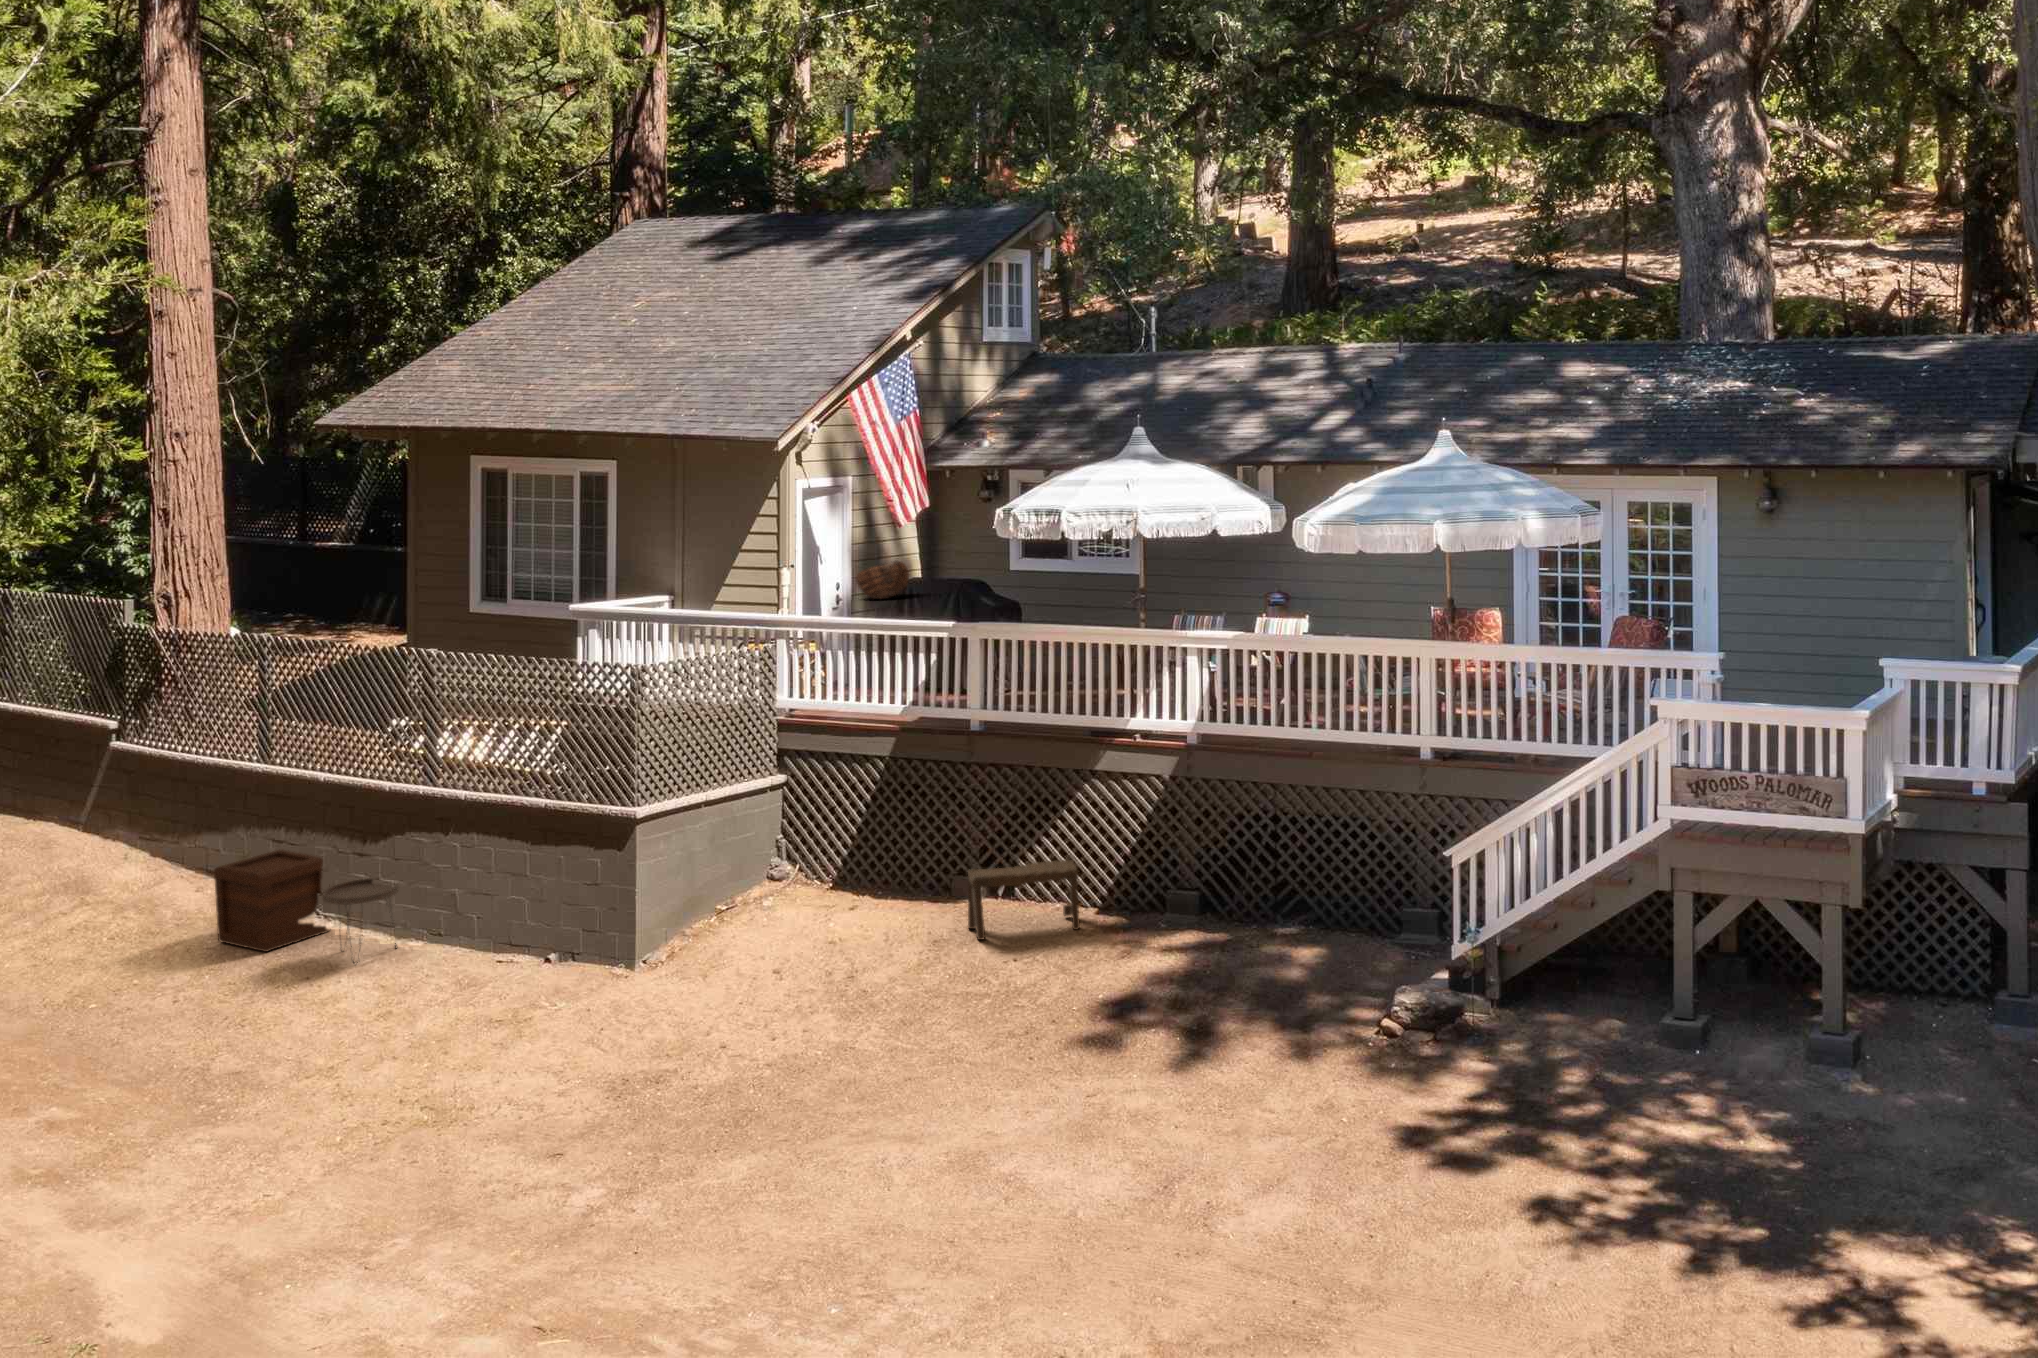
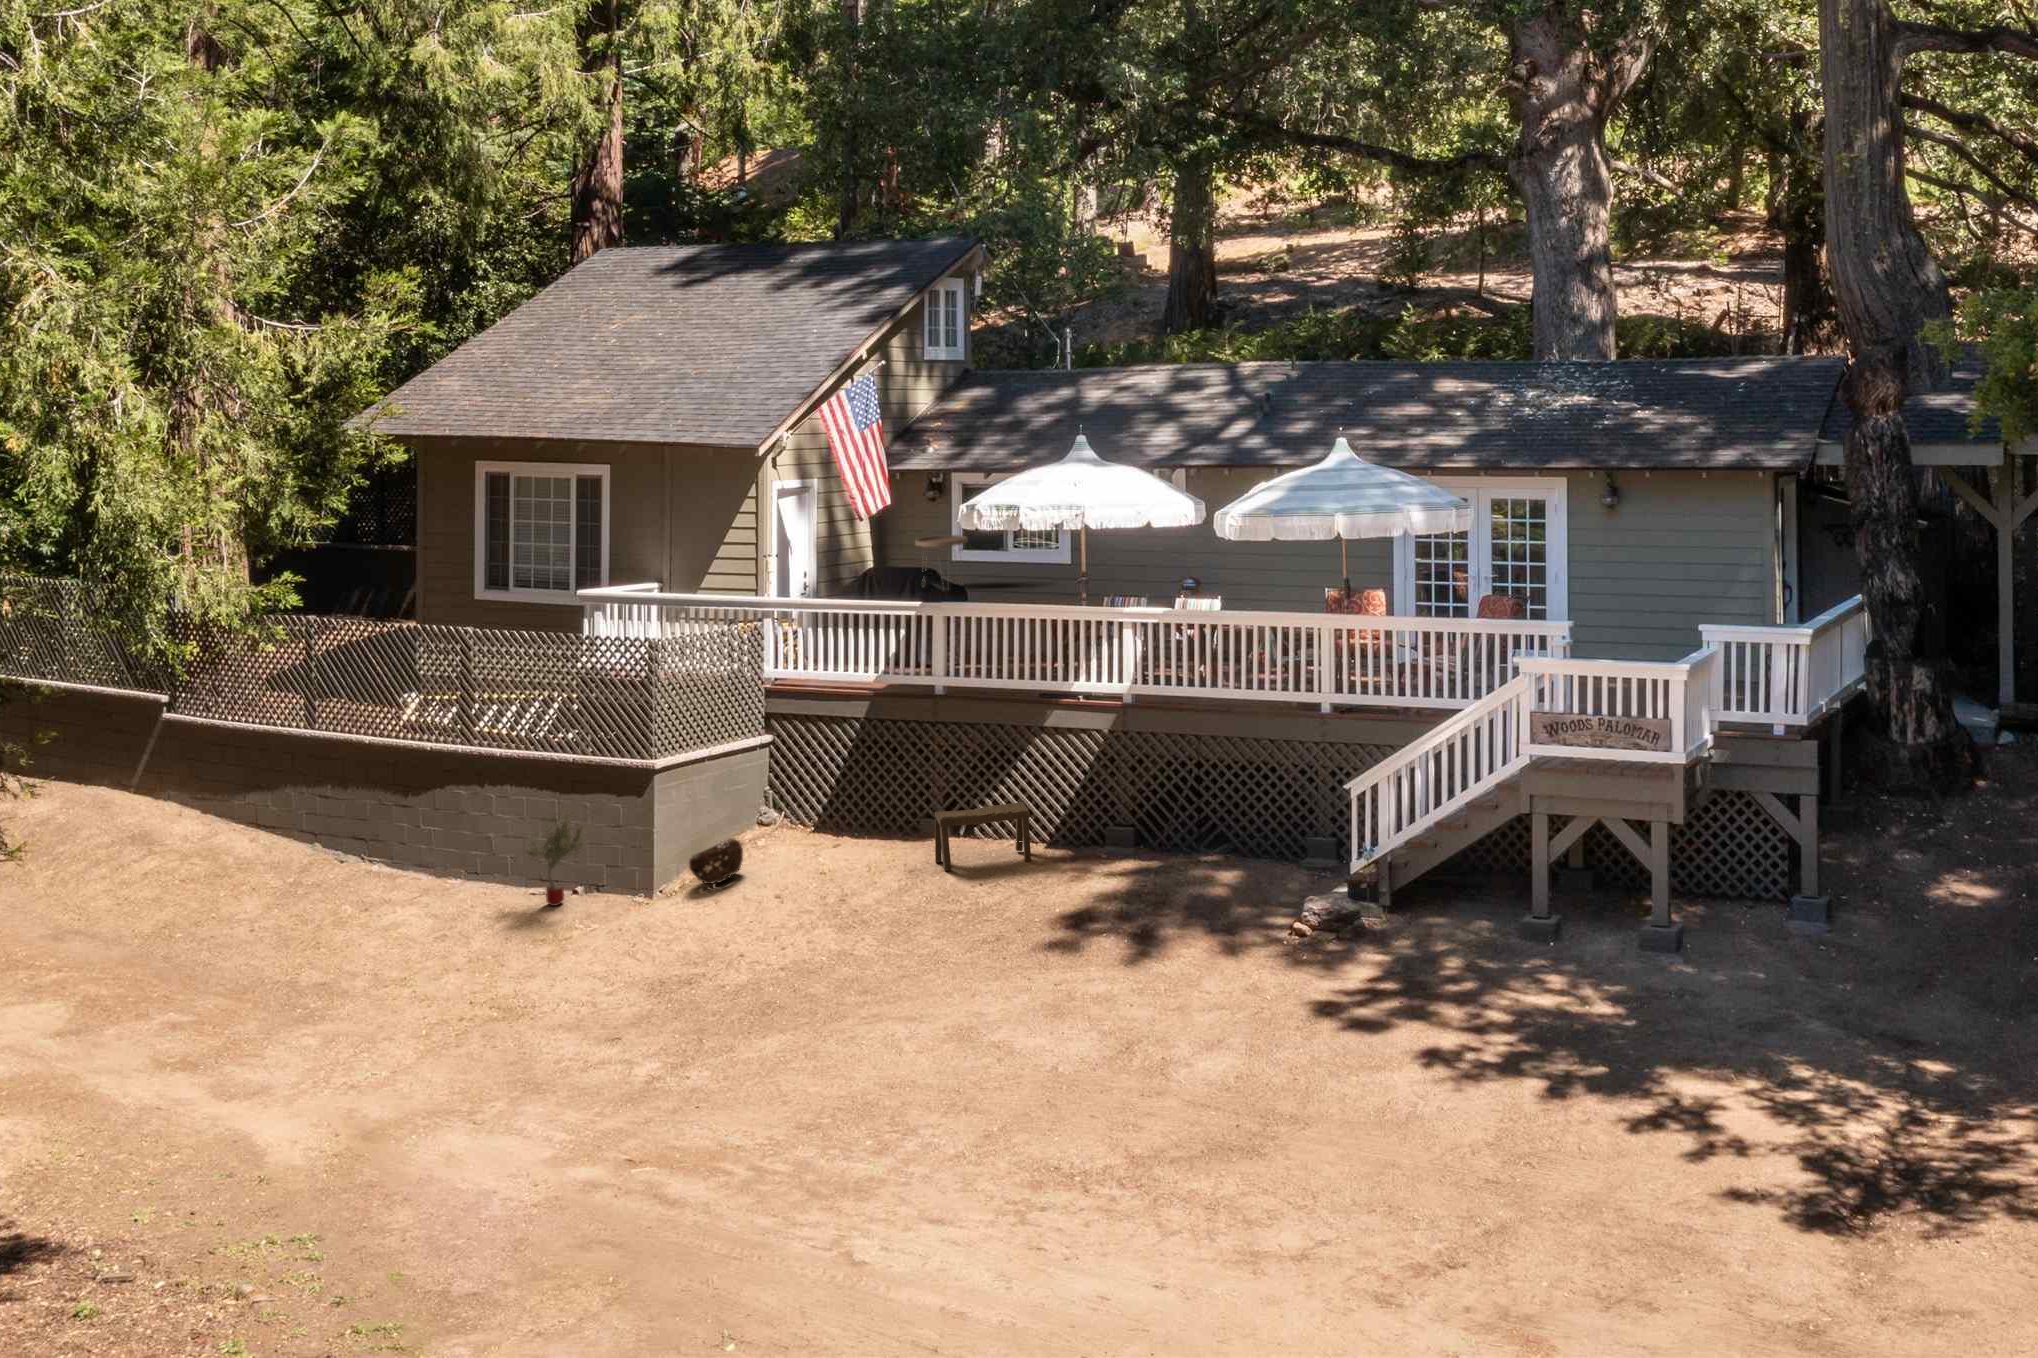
basket: present [856,561,909,599] -> present [689,839,743,884]
wooden crate: present [214,849,329,952] -> none [278,804,380,891]
potted tree: none [486,864,558,976] -> present [525,812,584,906]
side table: present [323,878,400,947] -> present [915,535,968,587]

